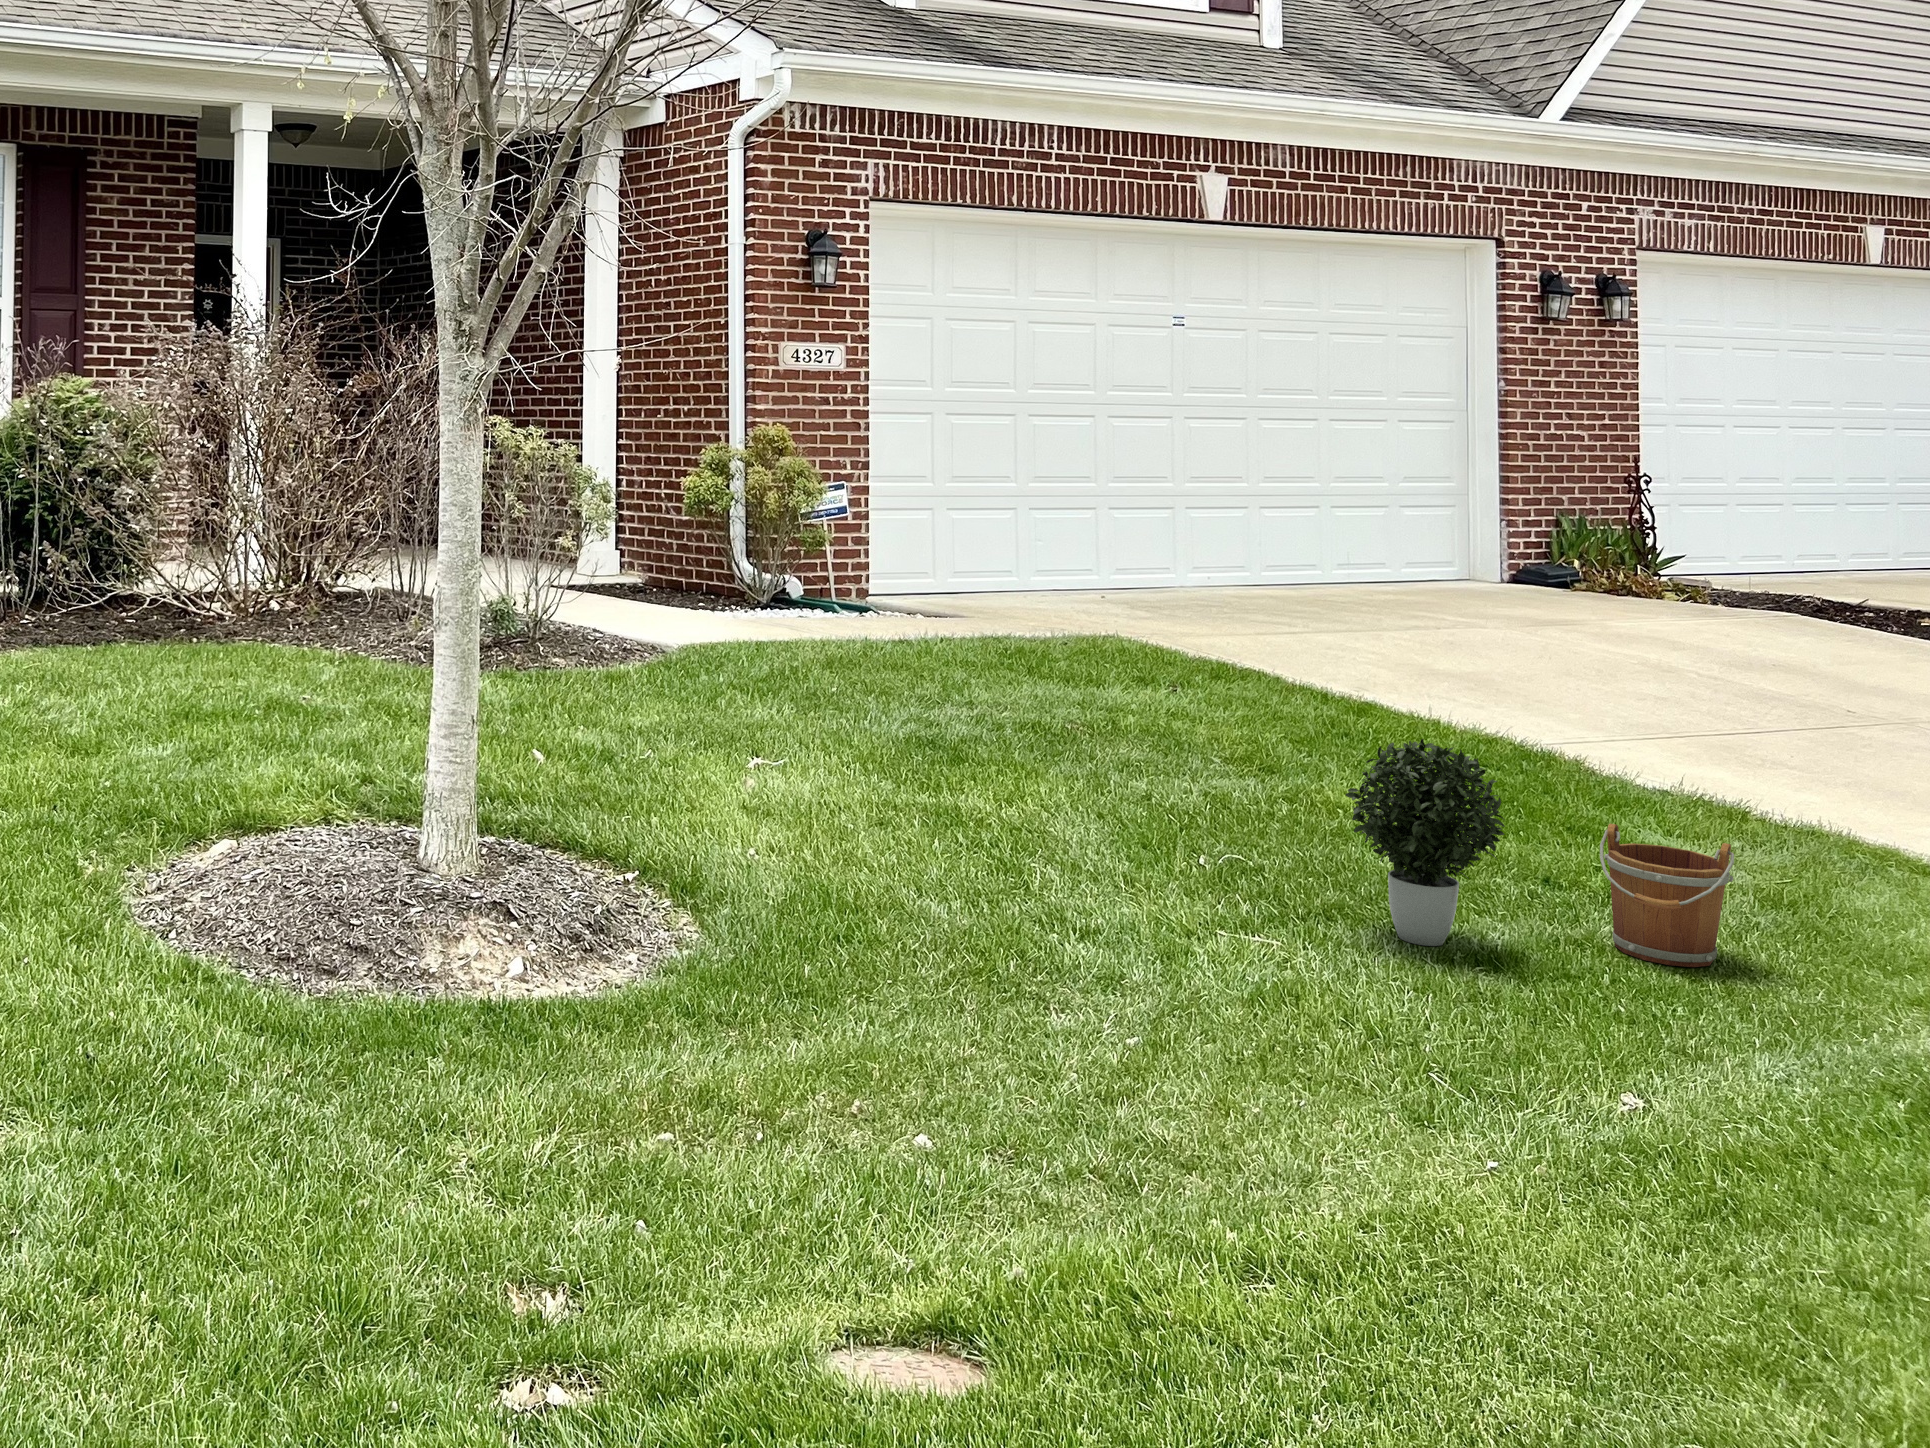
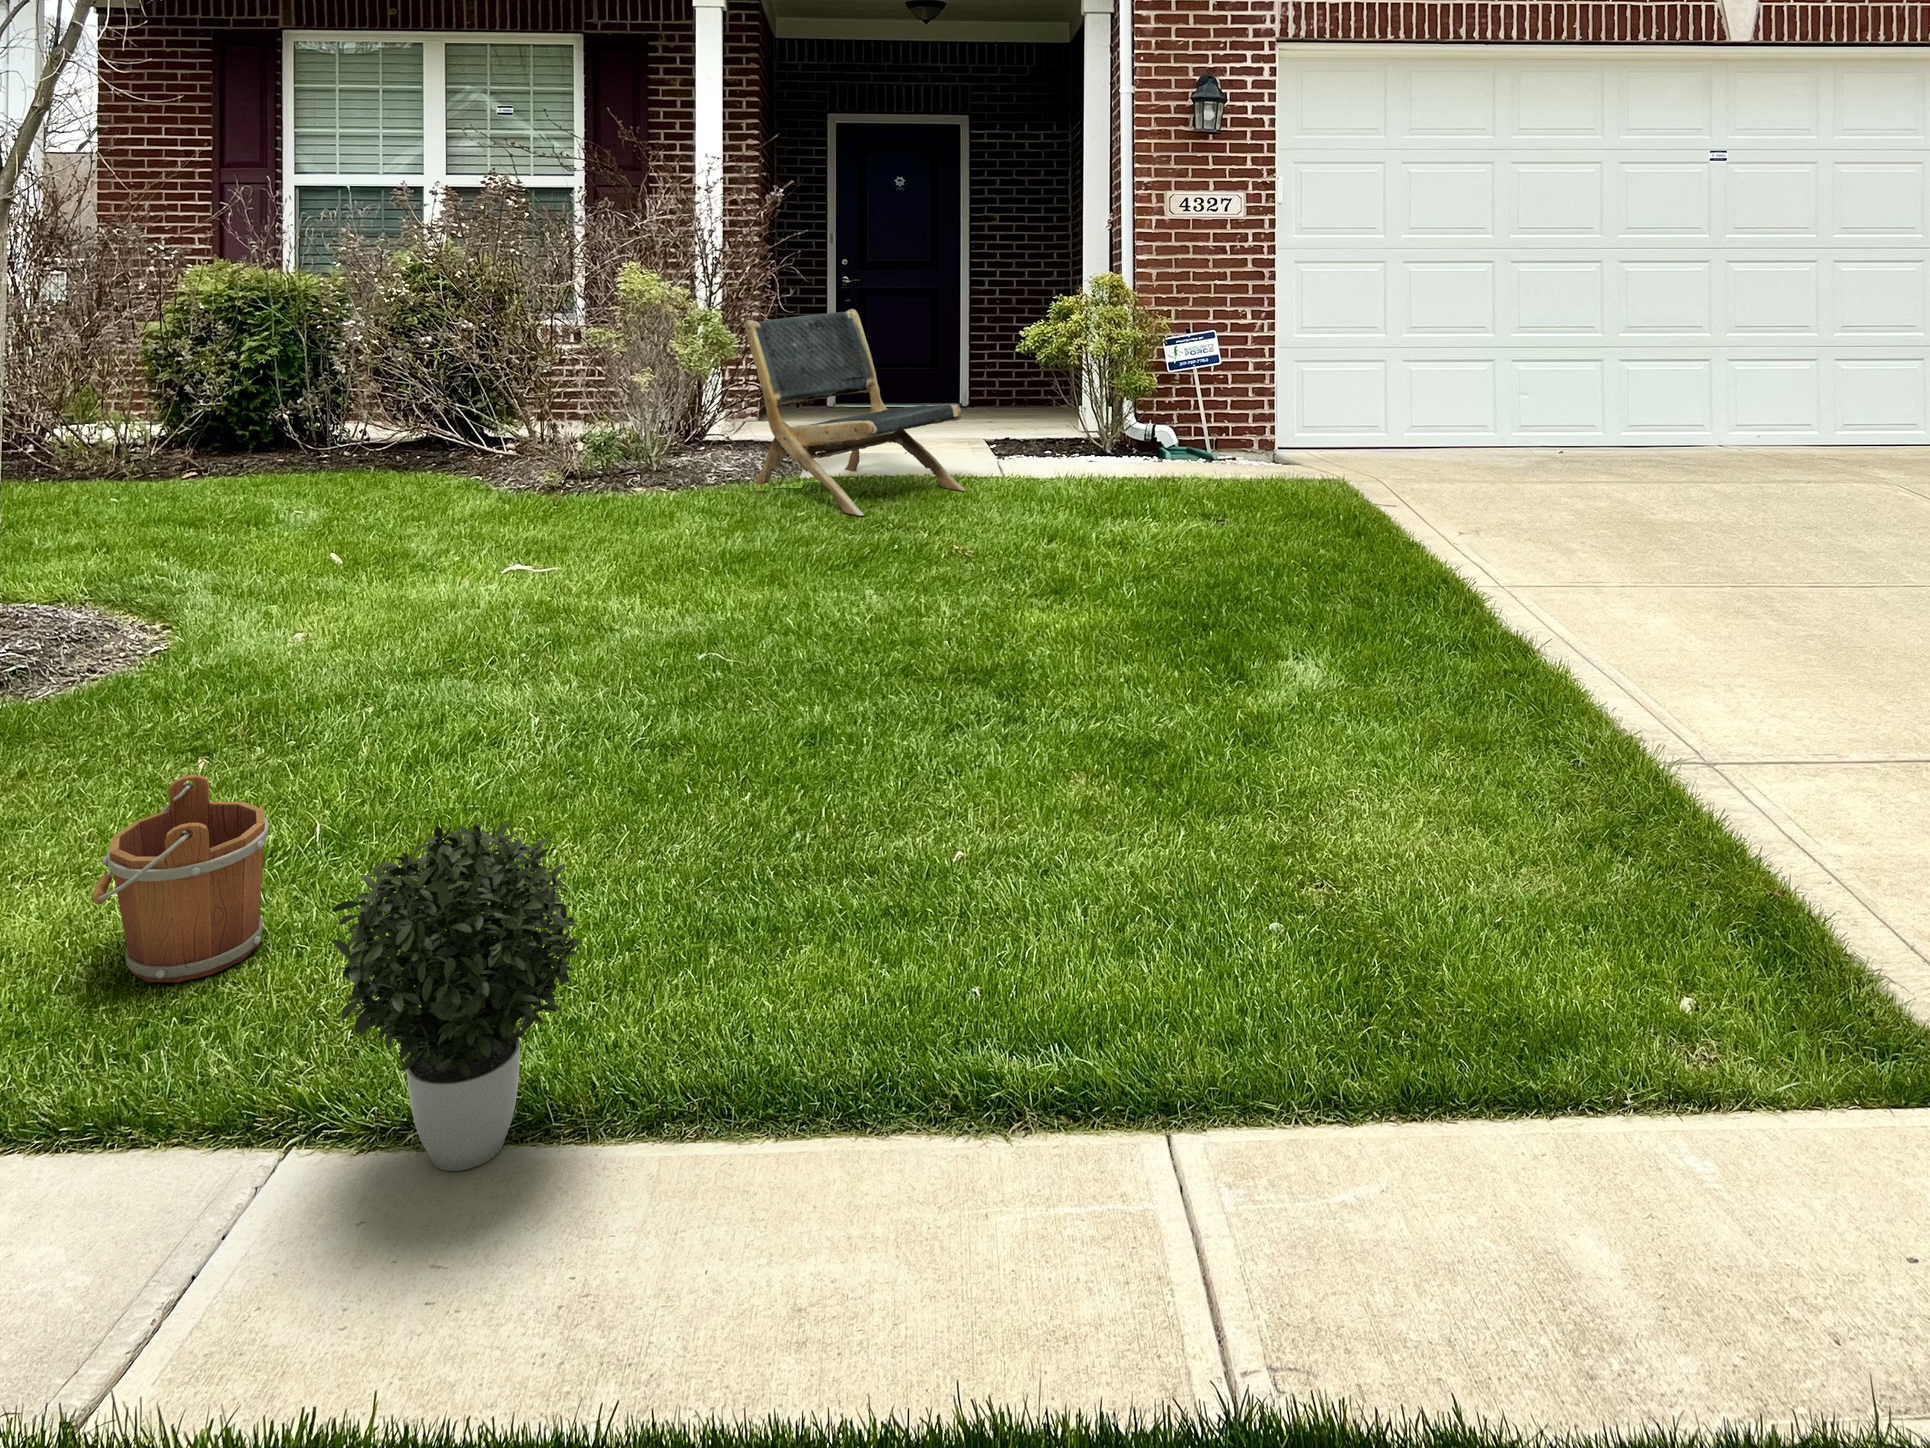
lounge chair: none [540,451,731,645] -> present [745,309,966,515]
bucket: present [1600,824,1734,967] -> present [93,775,268,982]

